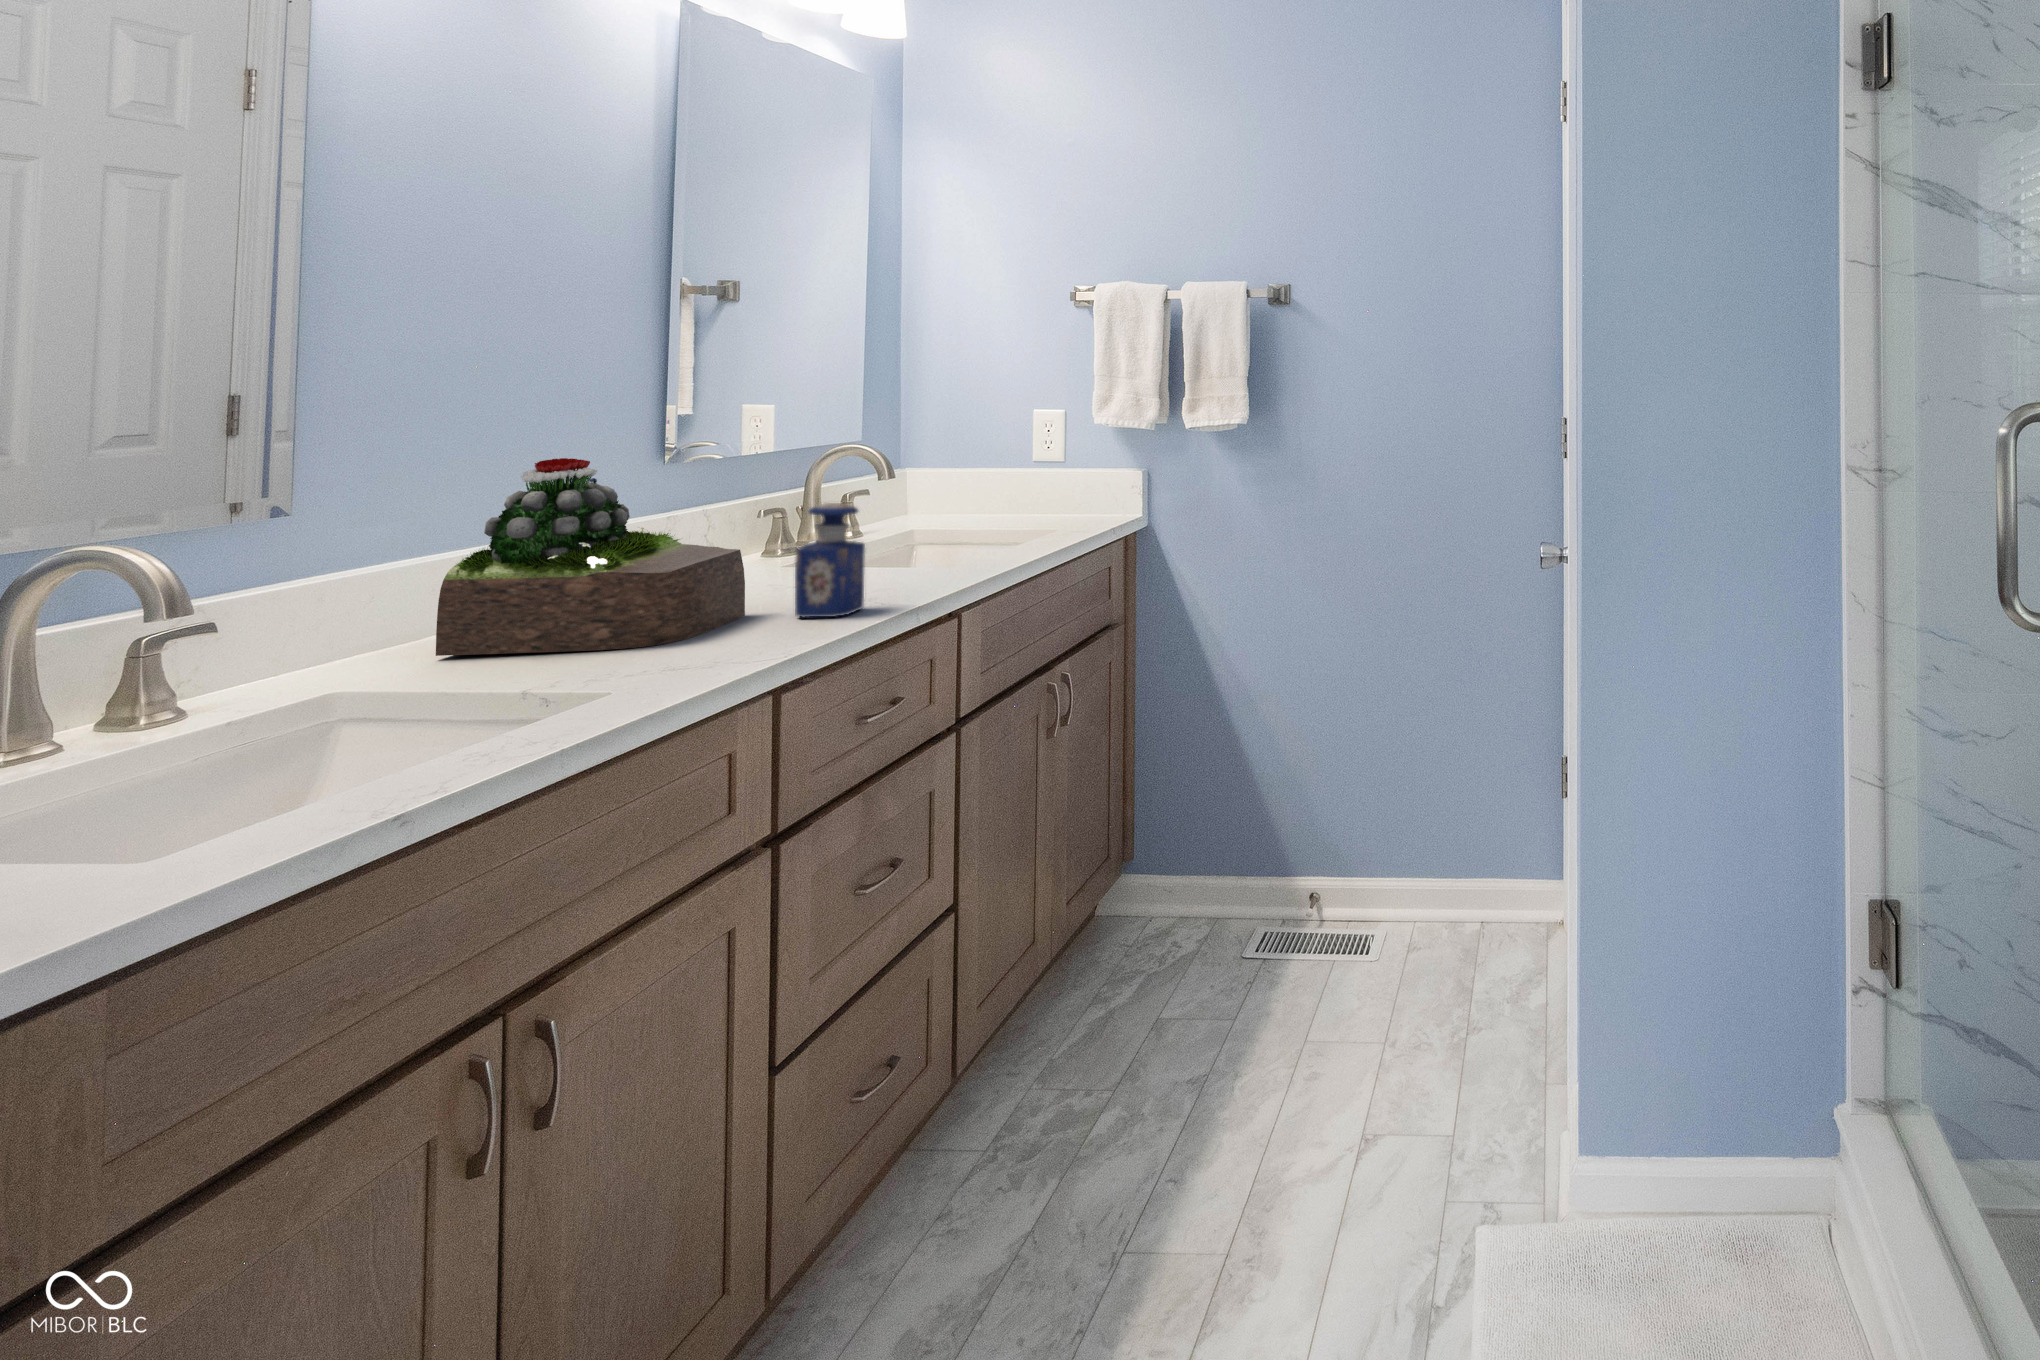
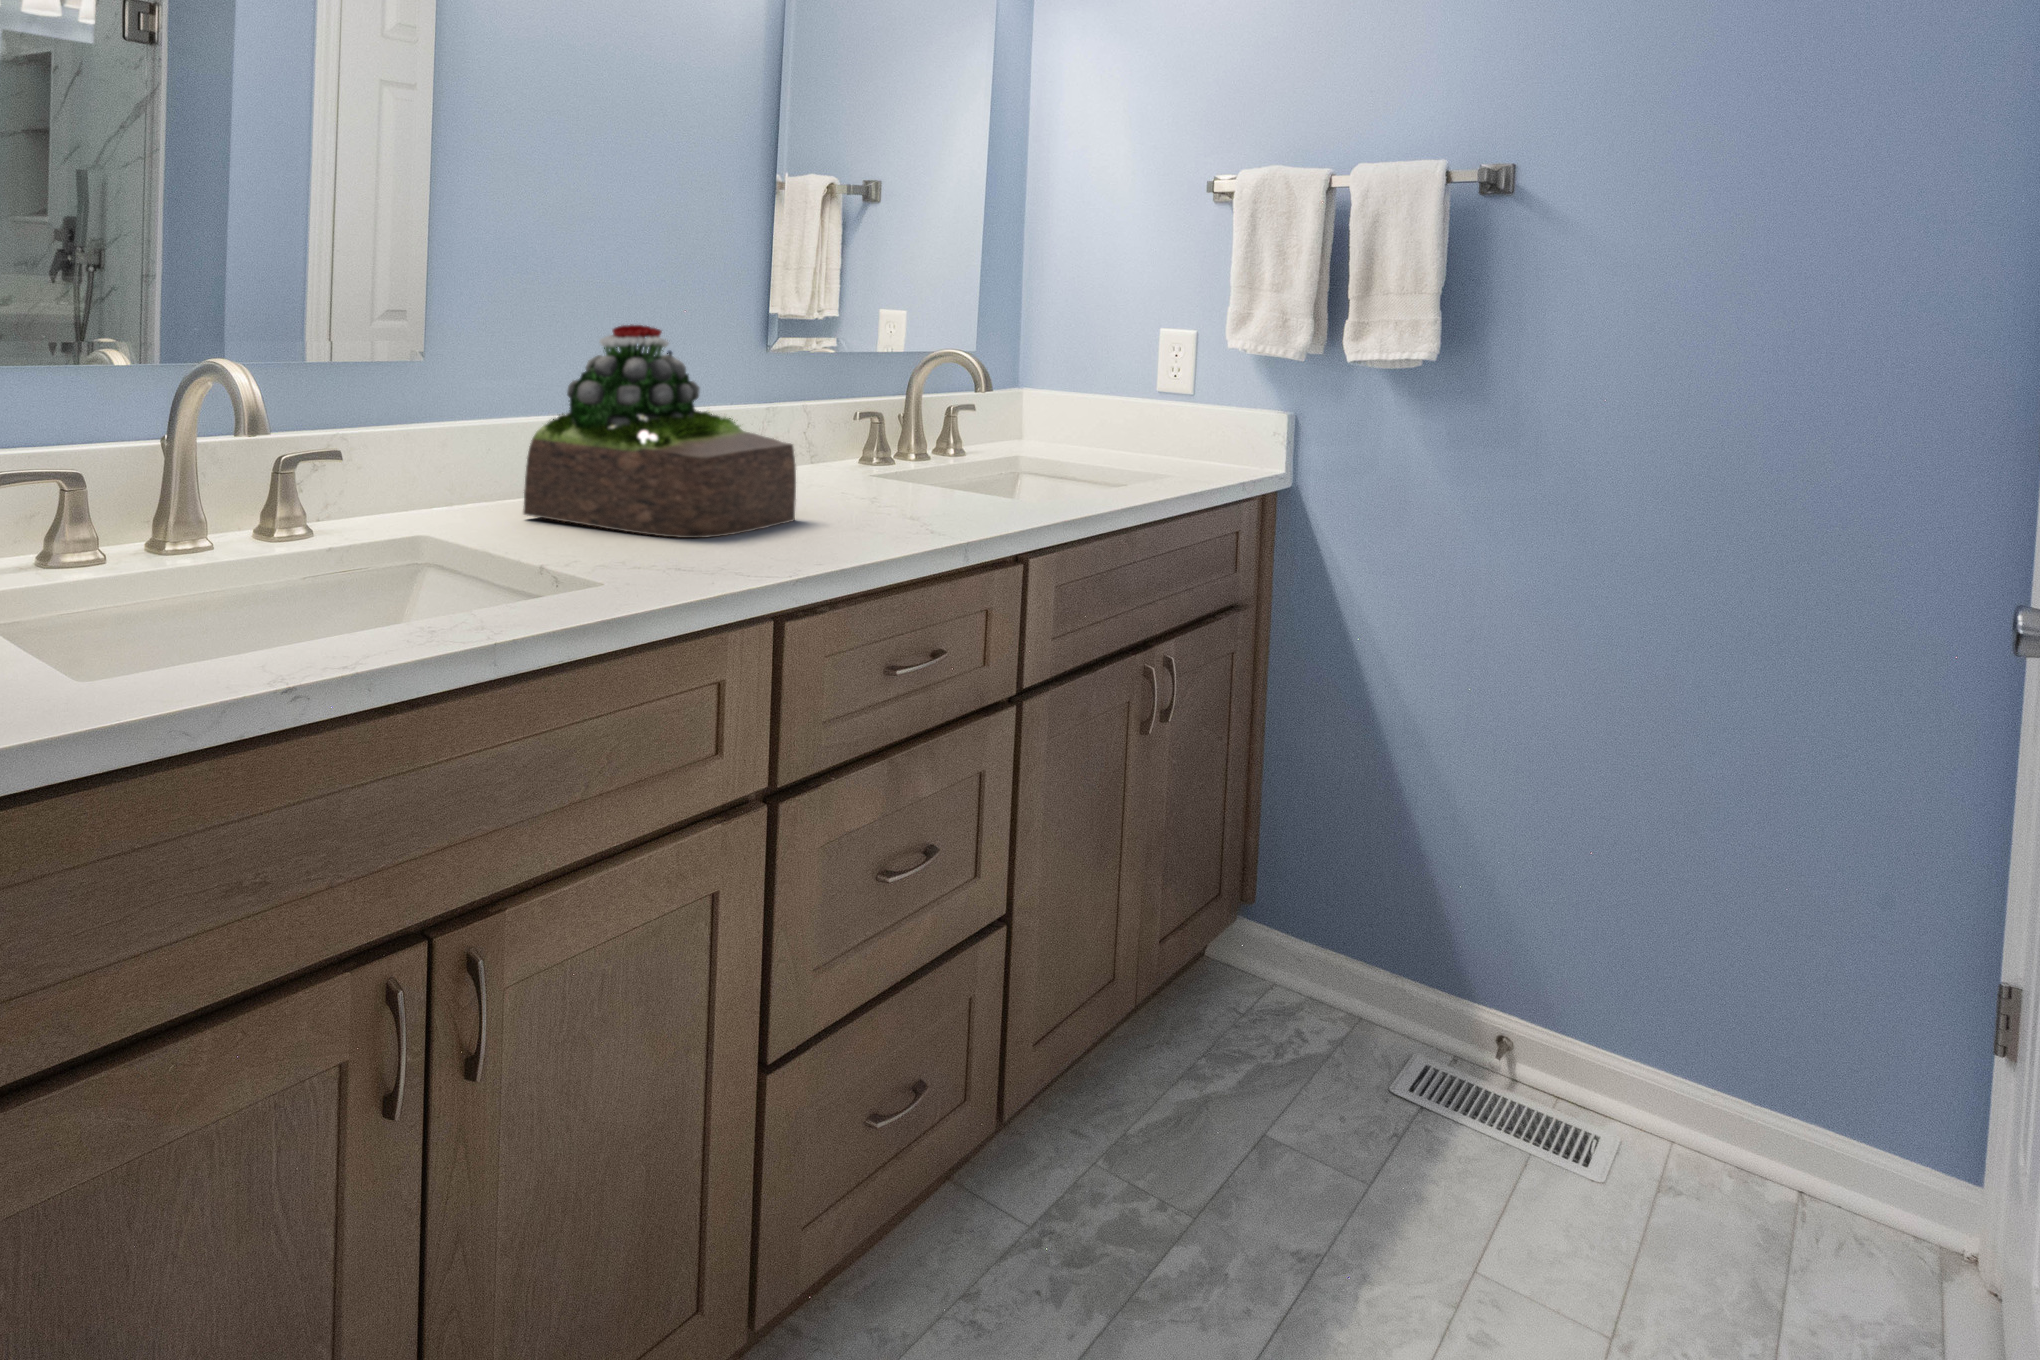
perfume bottle: present [795,503,865,617] -> none [836,400,913,537]

